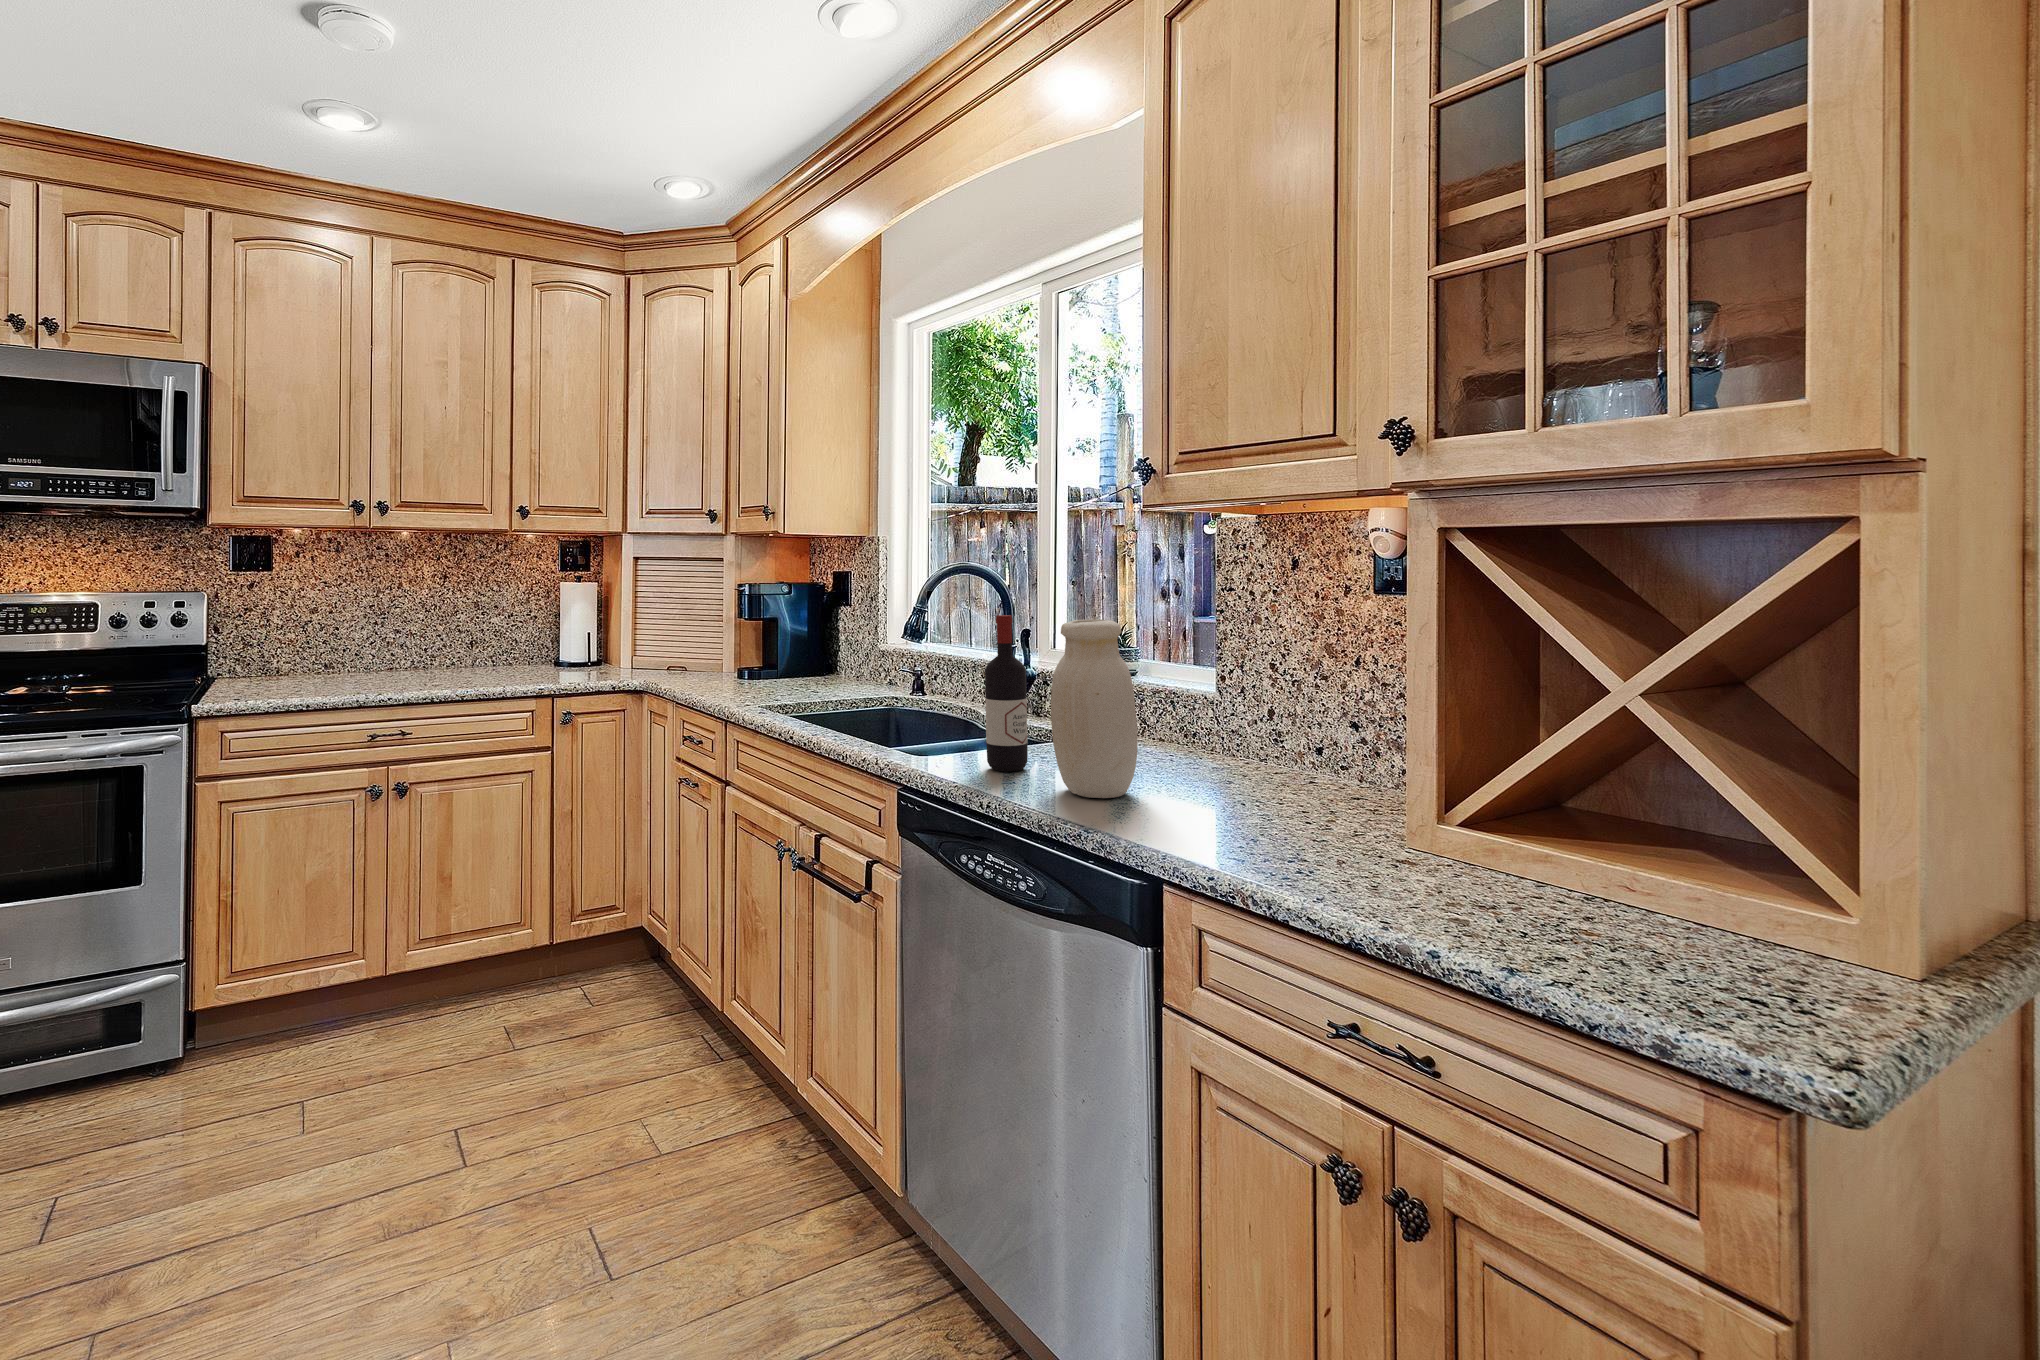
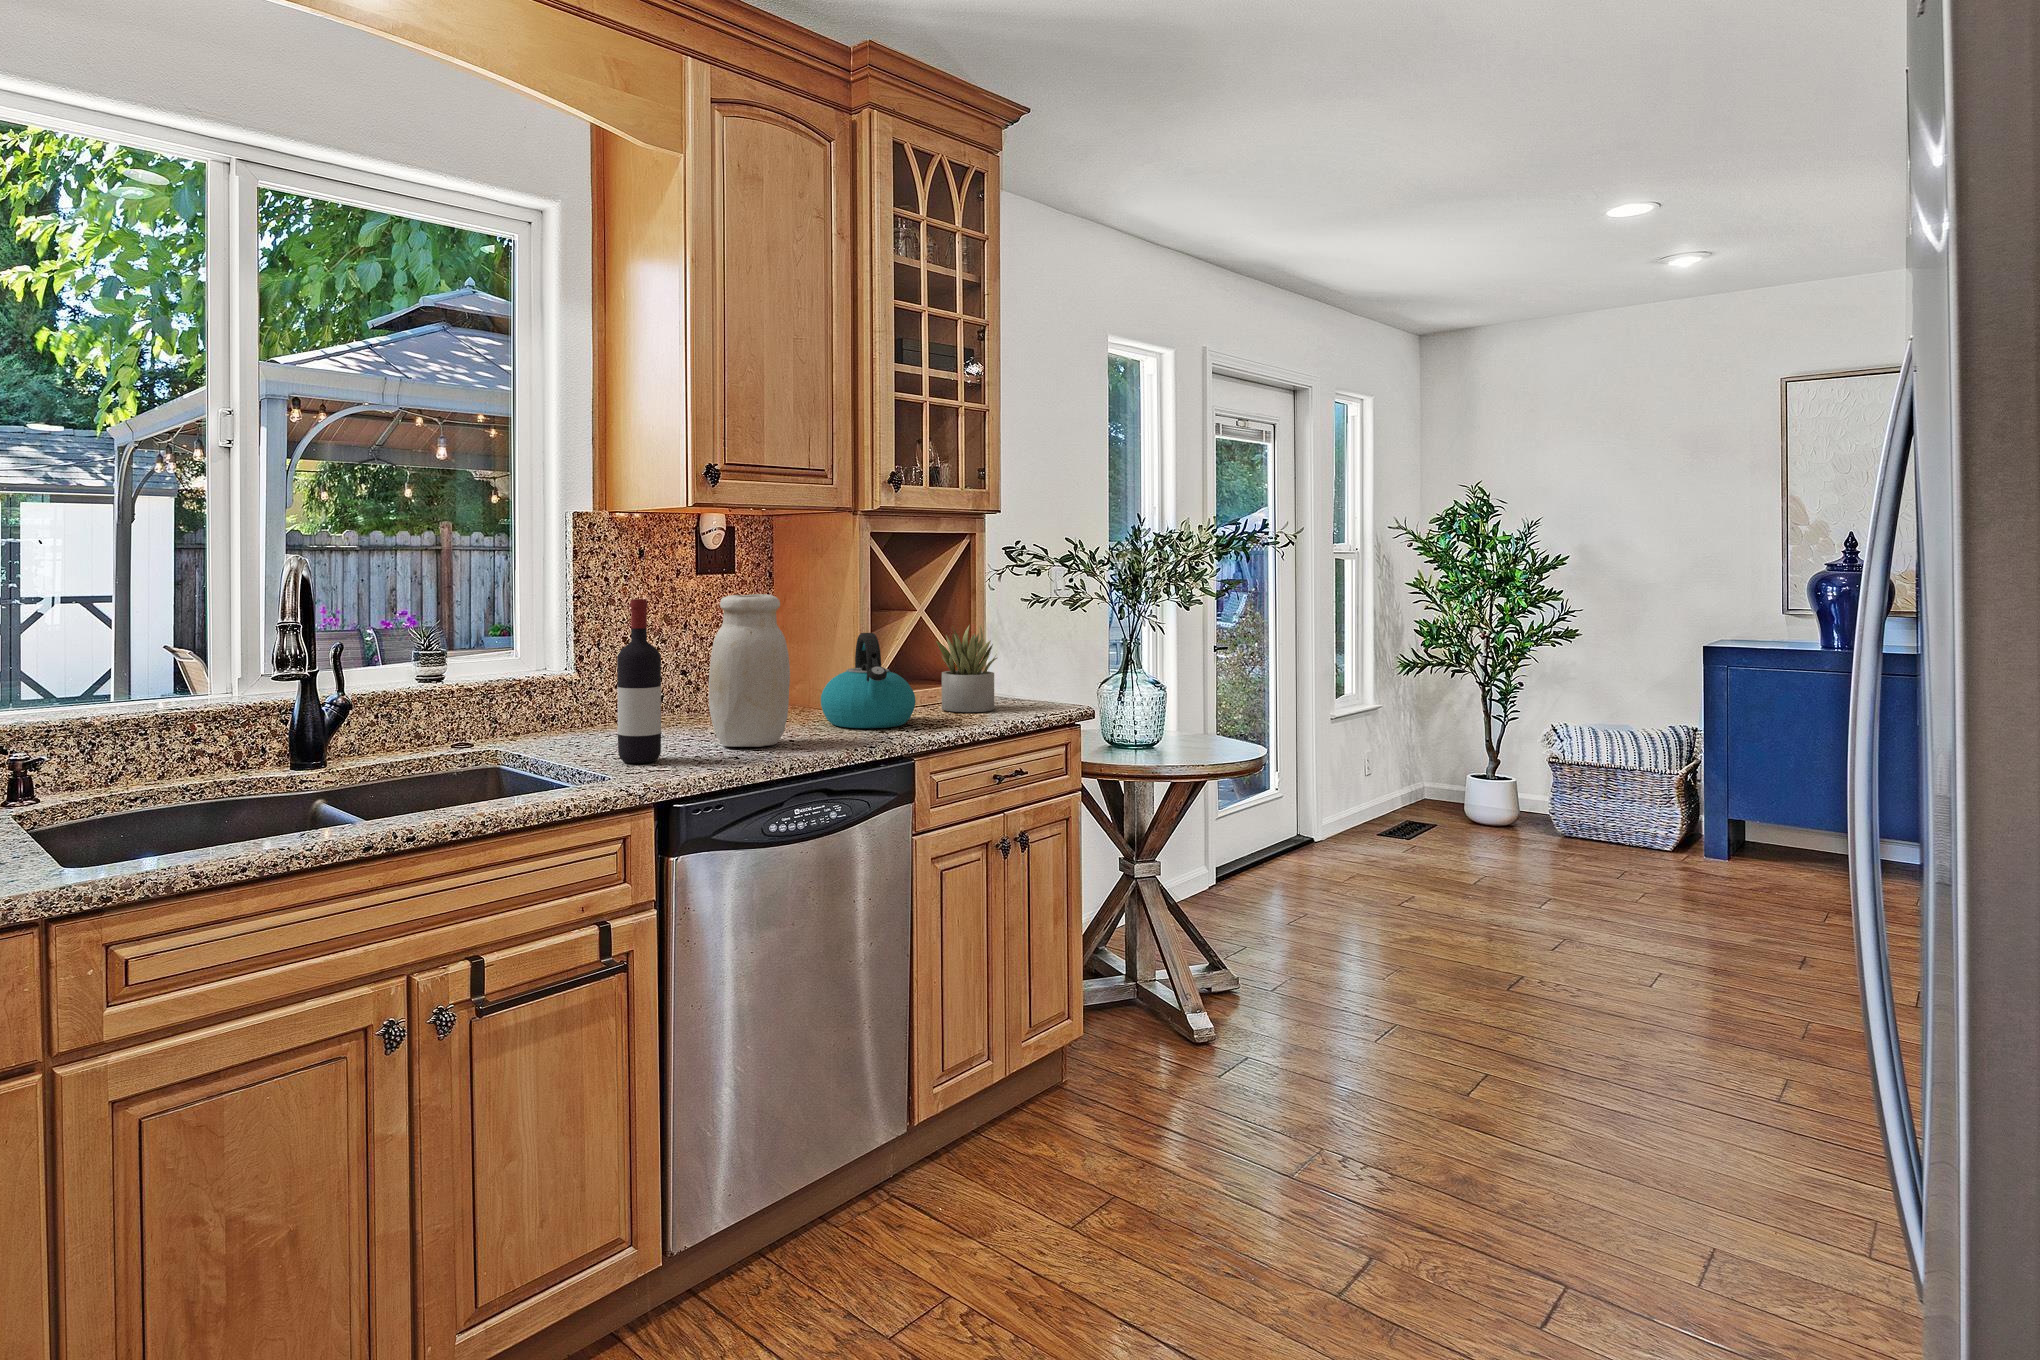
kettle: none [1192,694,1373,850] -> present [821,633,916,728]
succulent plant: none [1465,720,1601,915] -> present [936,625,997,712]

